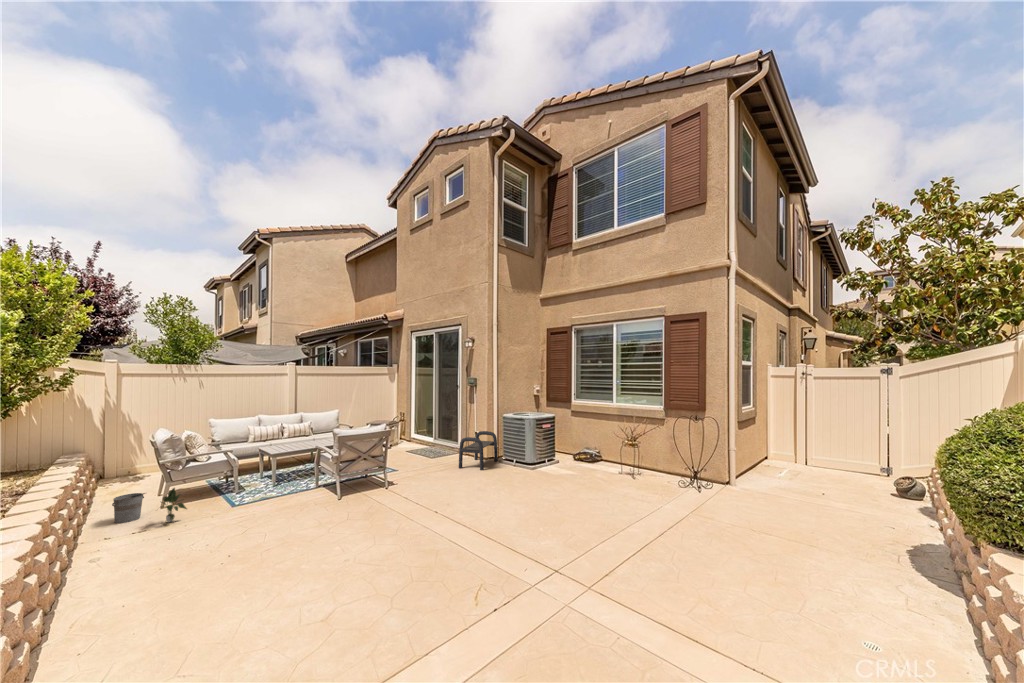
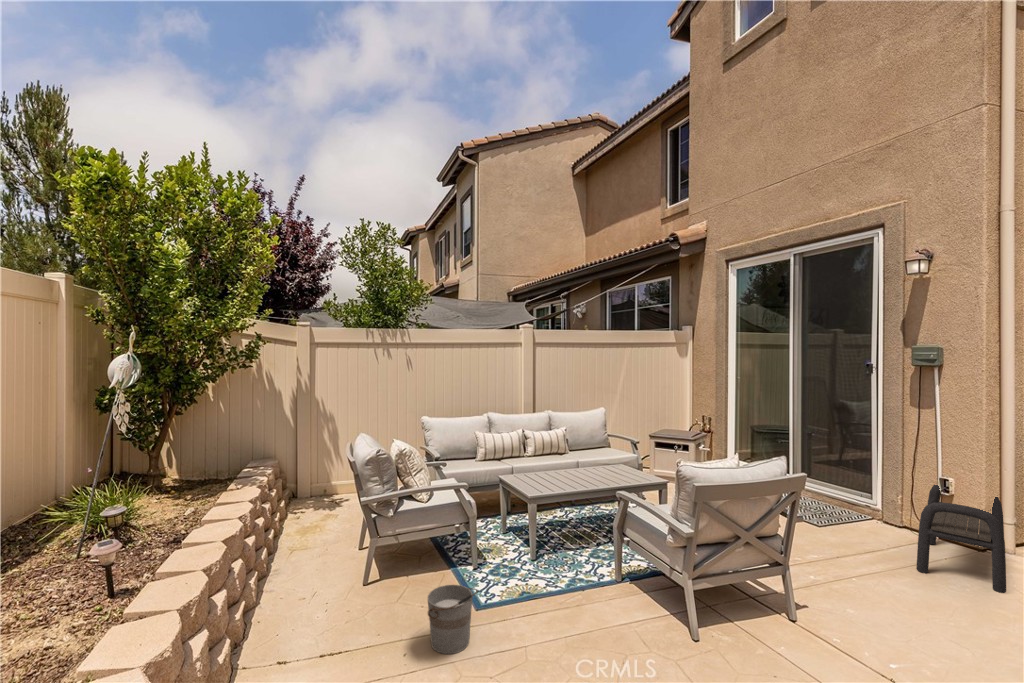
potted plant: present [163,488,187,522] -> none [351,579,405,652]
bucket: present [112,493,145,523] -> present [428,585,477,654]

